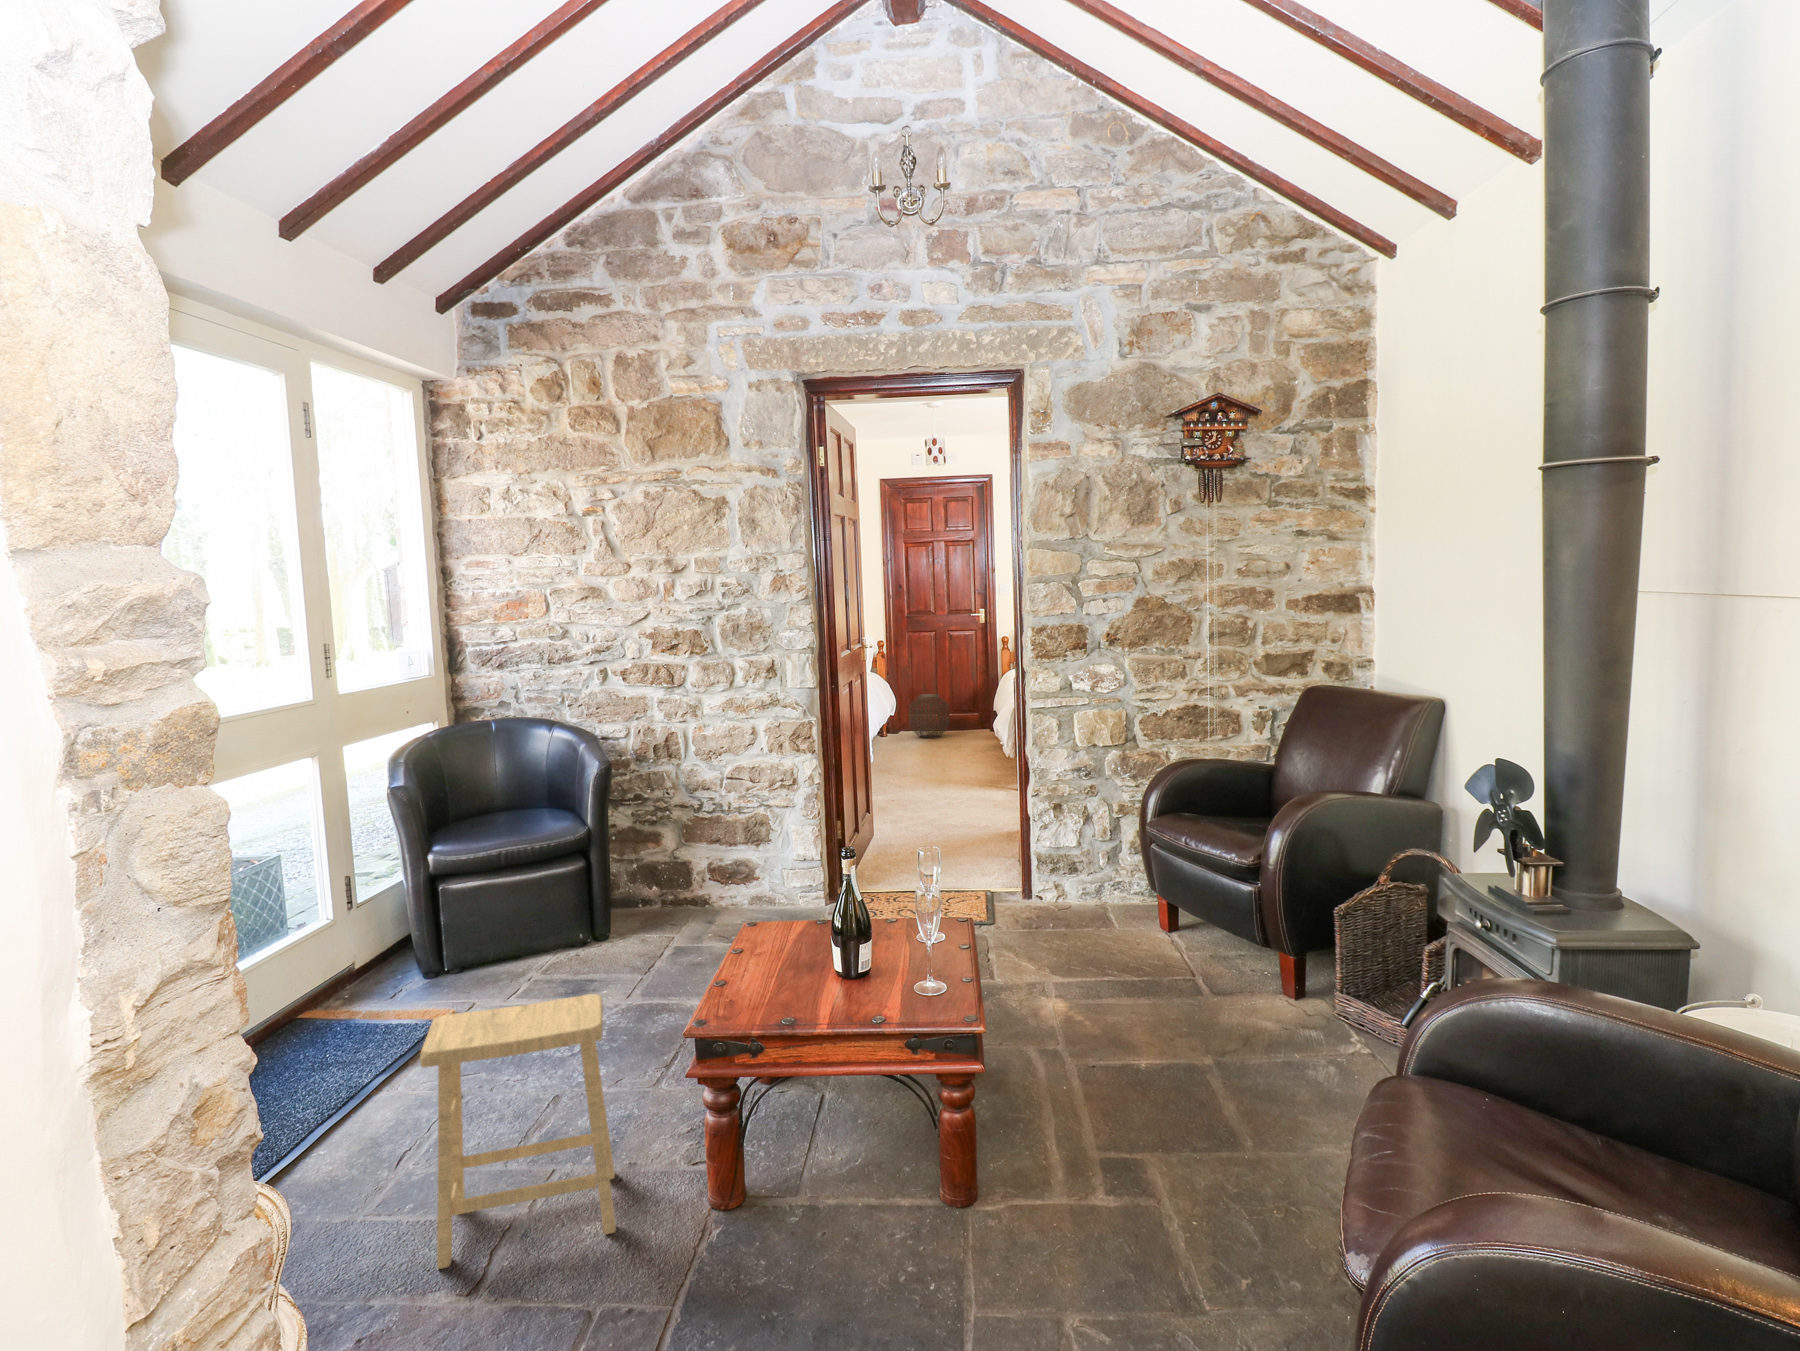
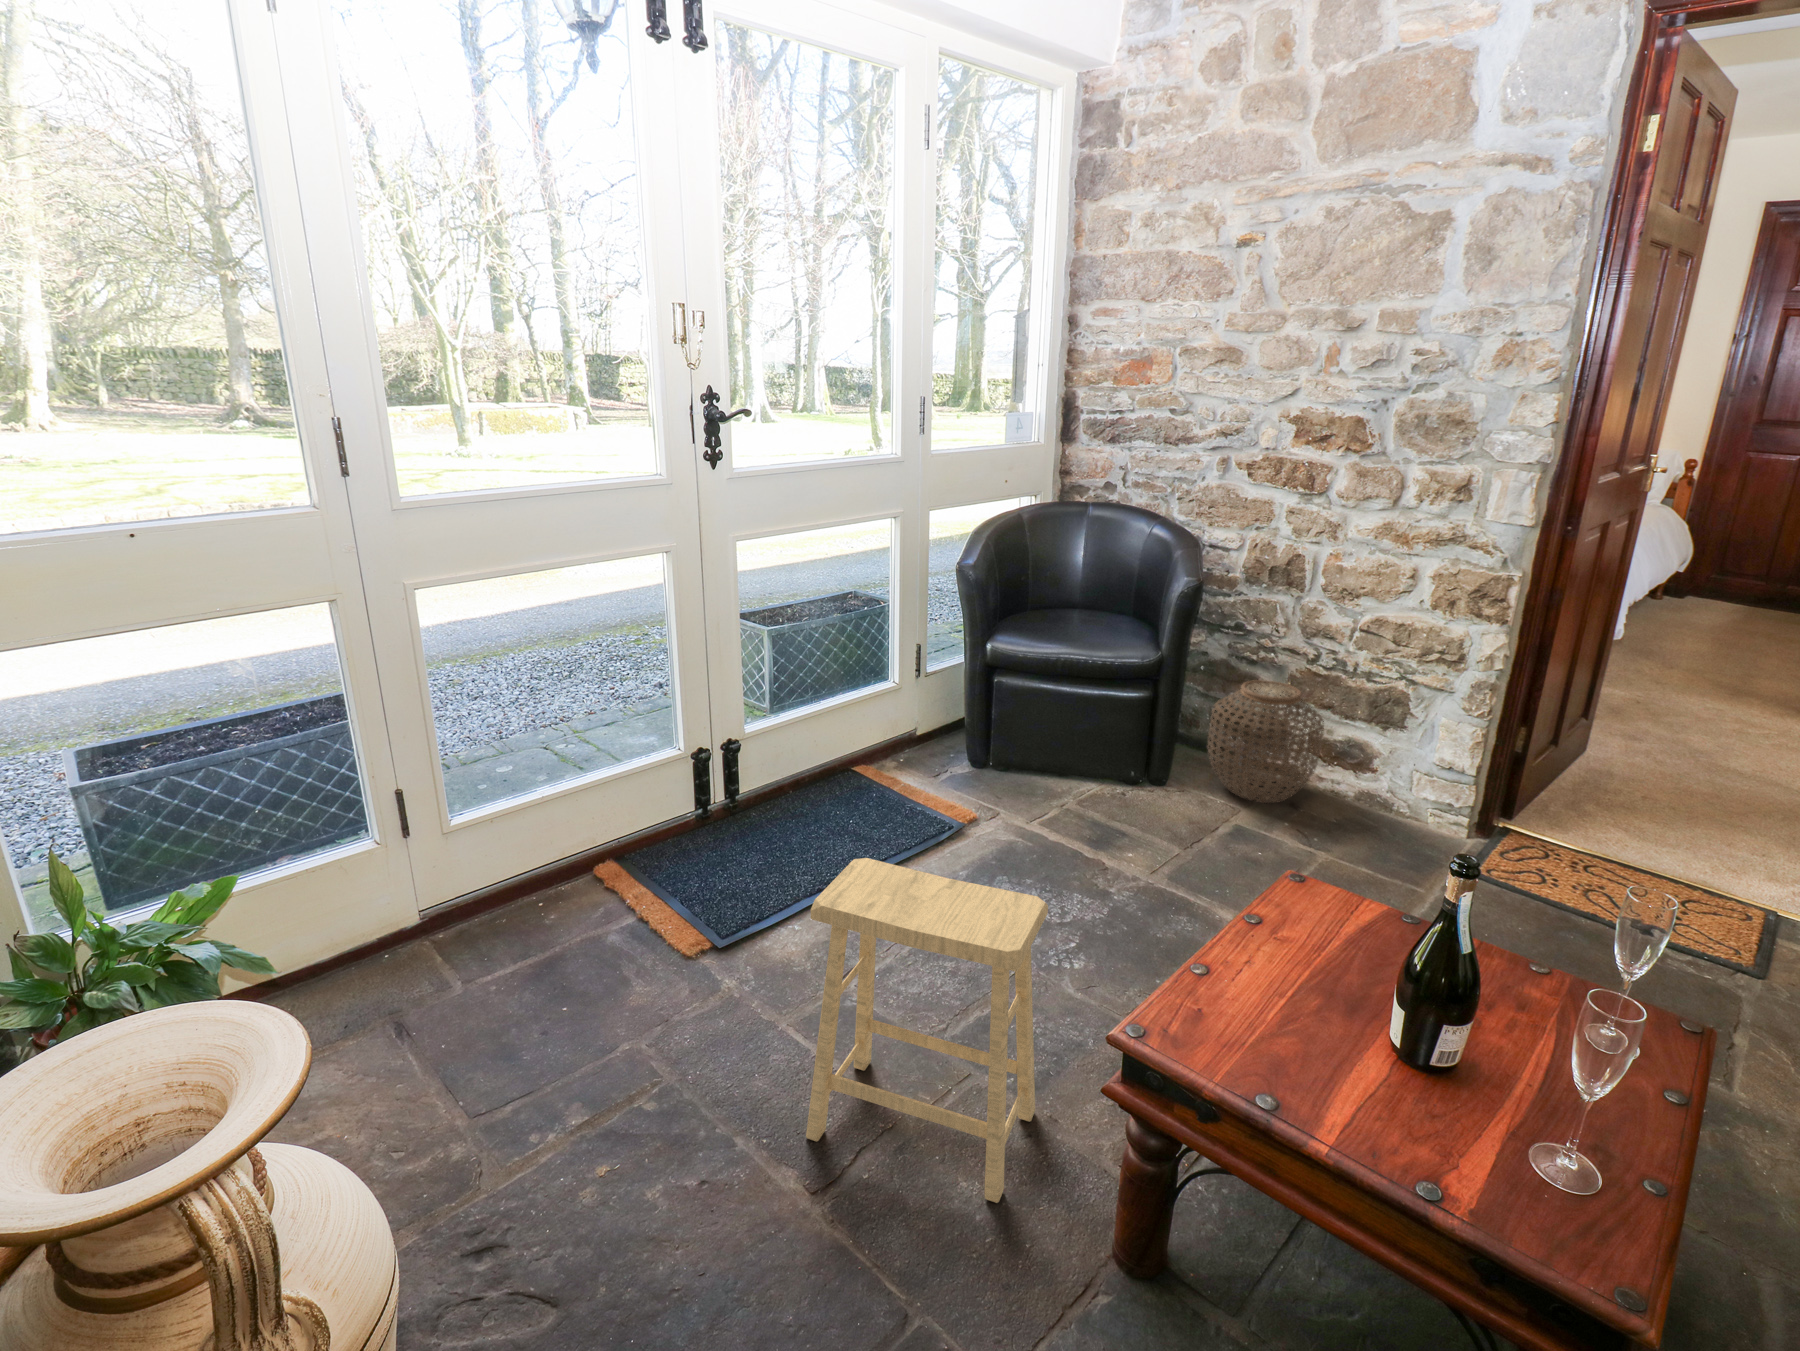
woven basket: present [909,694,949,738] -> present [1208,680,1324,802]

